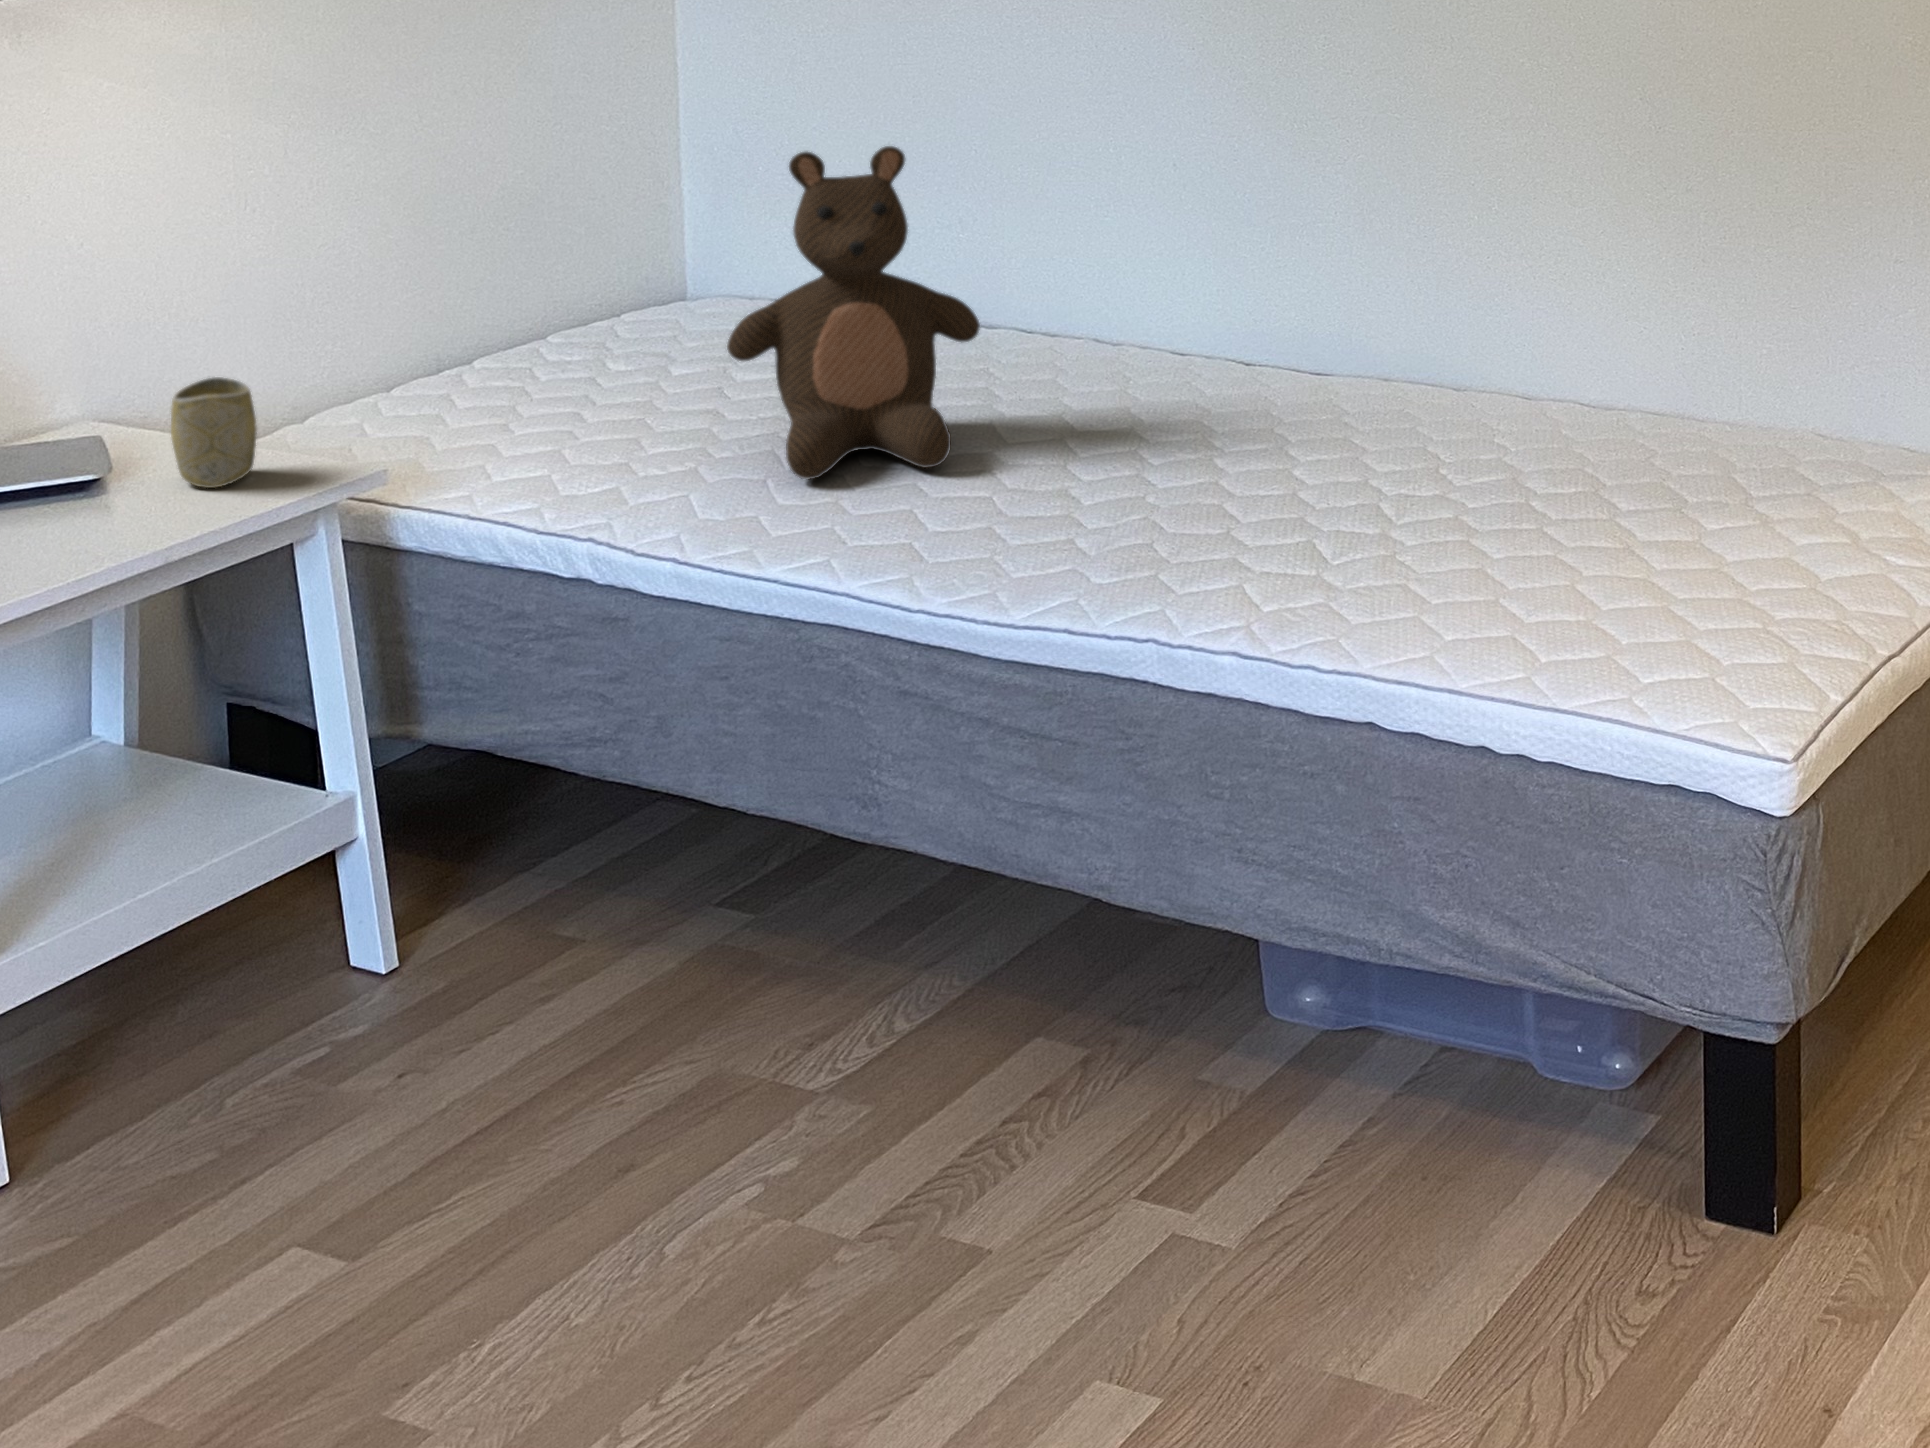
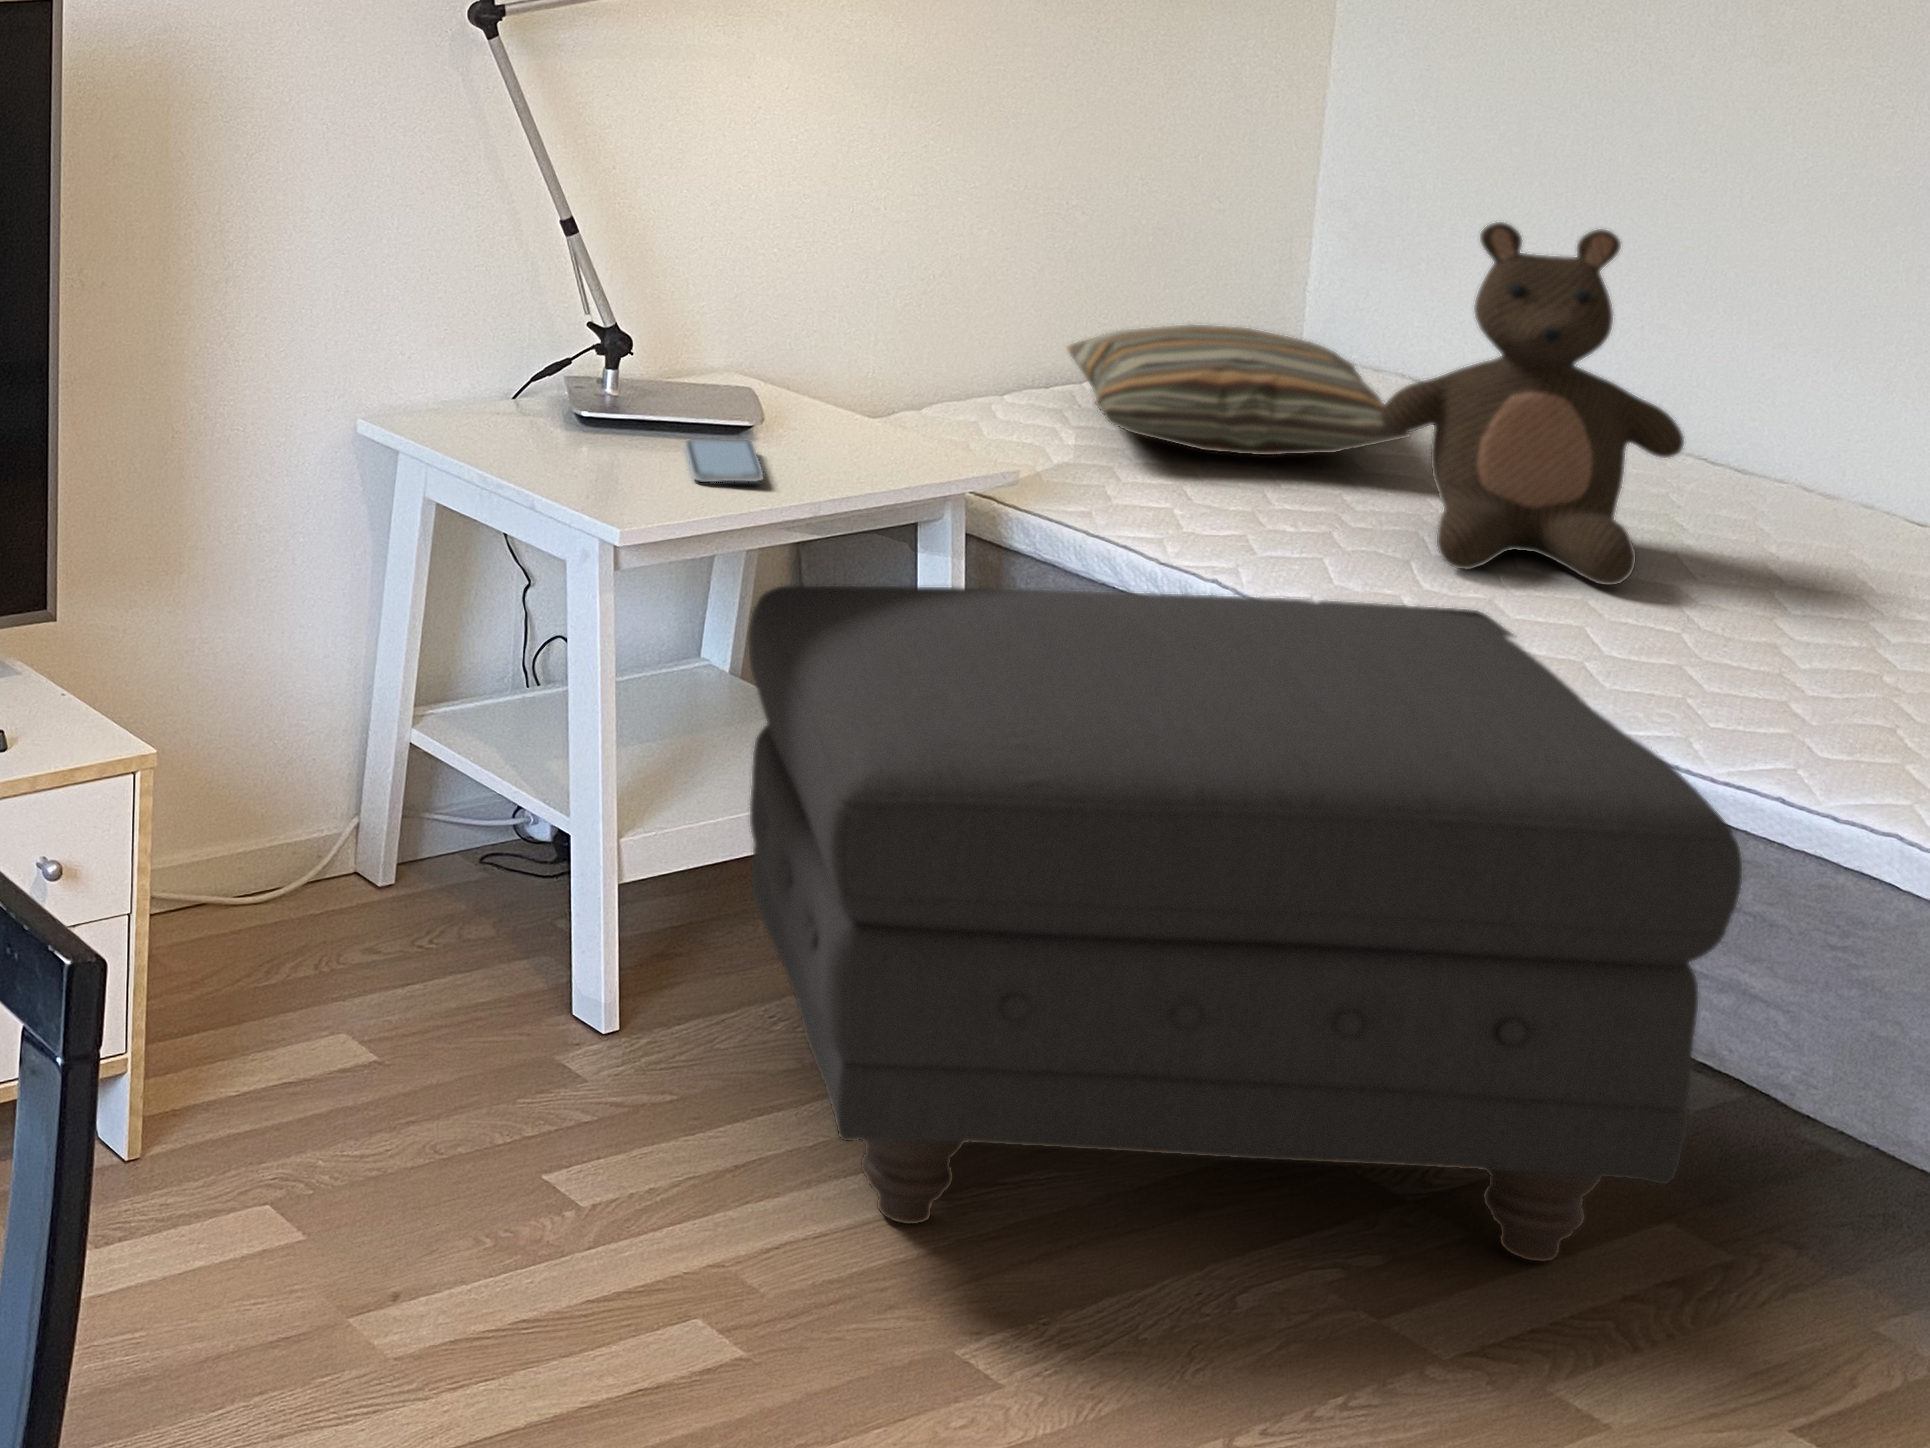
pillow: none [445,283,763,409] -> present [1067,324,1409,455]
cup: present [171,377,257,488] -> none [823,353,901,455]
smartphone: none [16,496,104,554] -> present [685,439,763,482]
ottoman: none [109,515,1046,1298] -> present [748,586,1742,1261]

